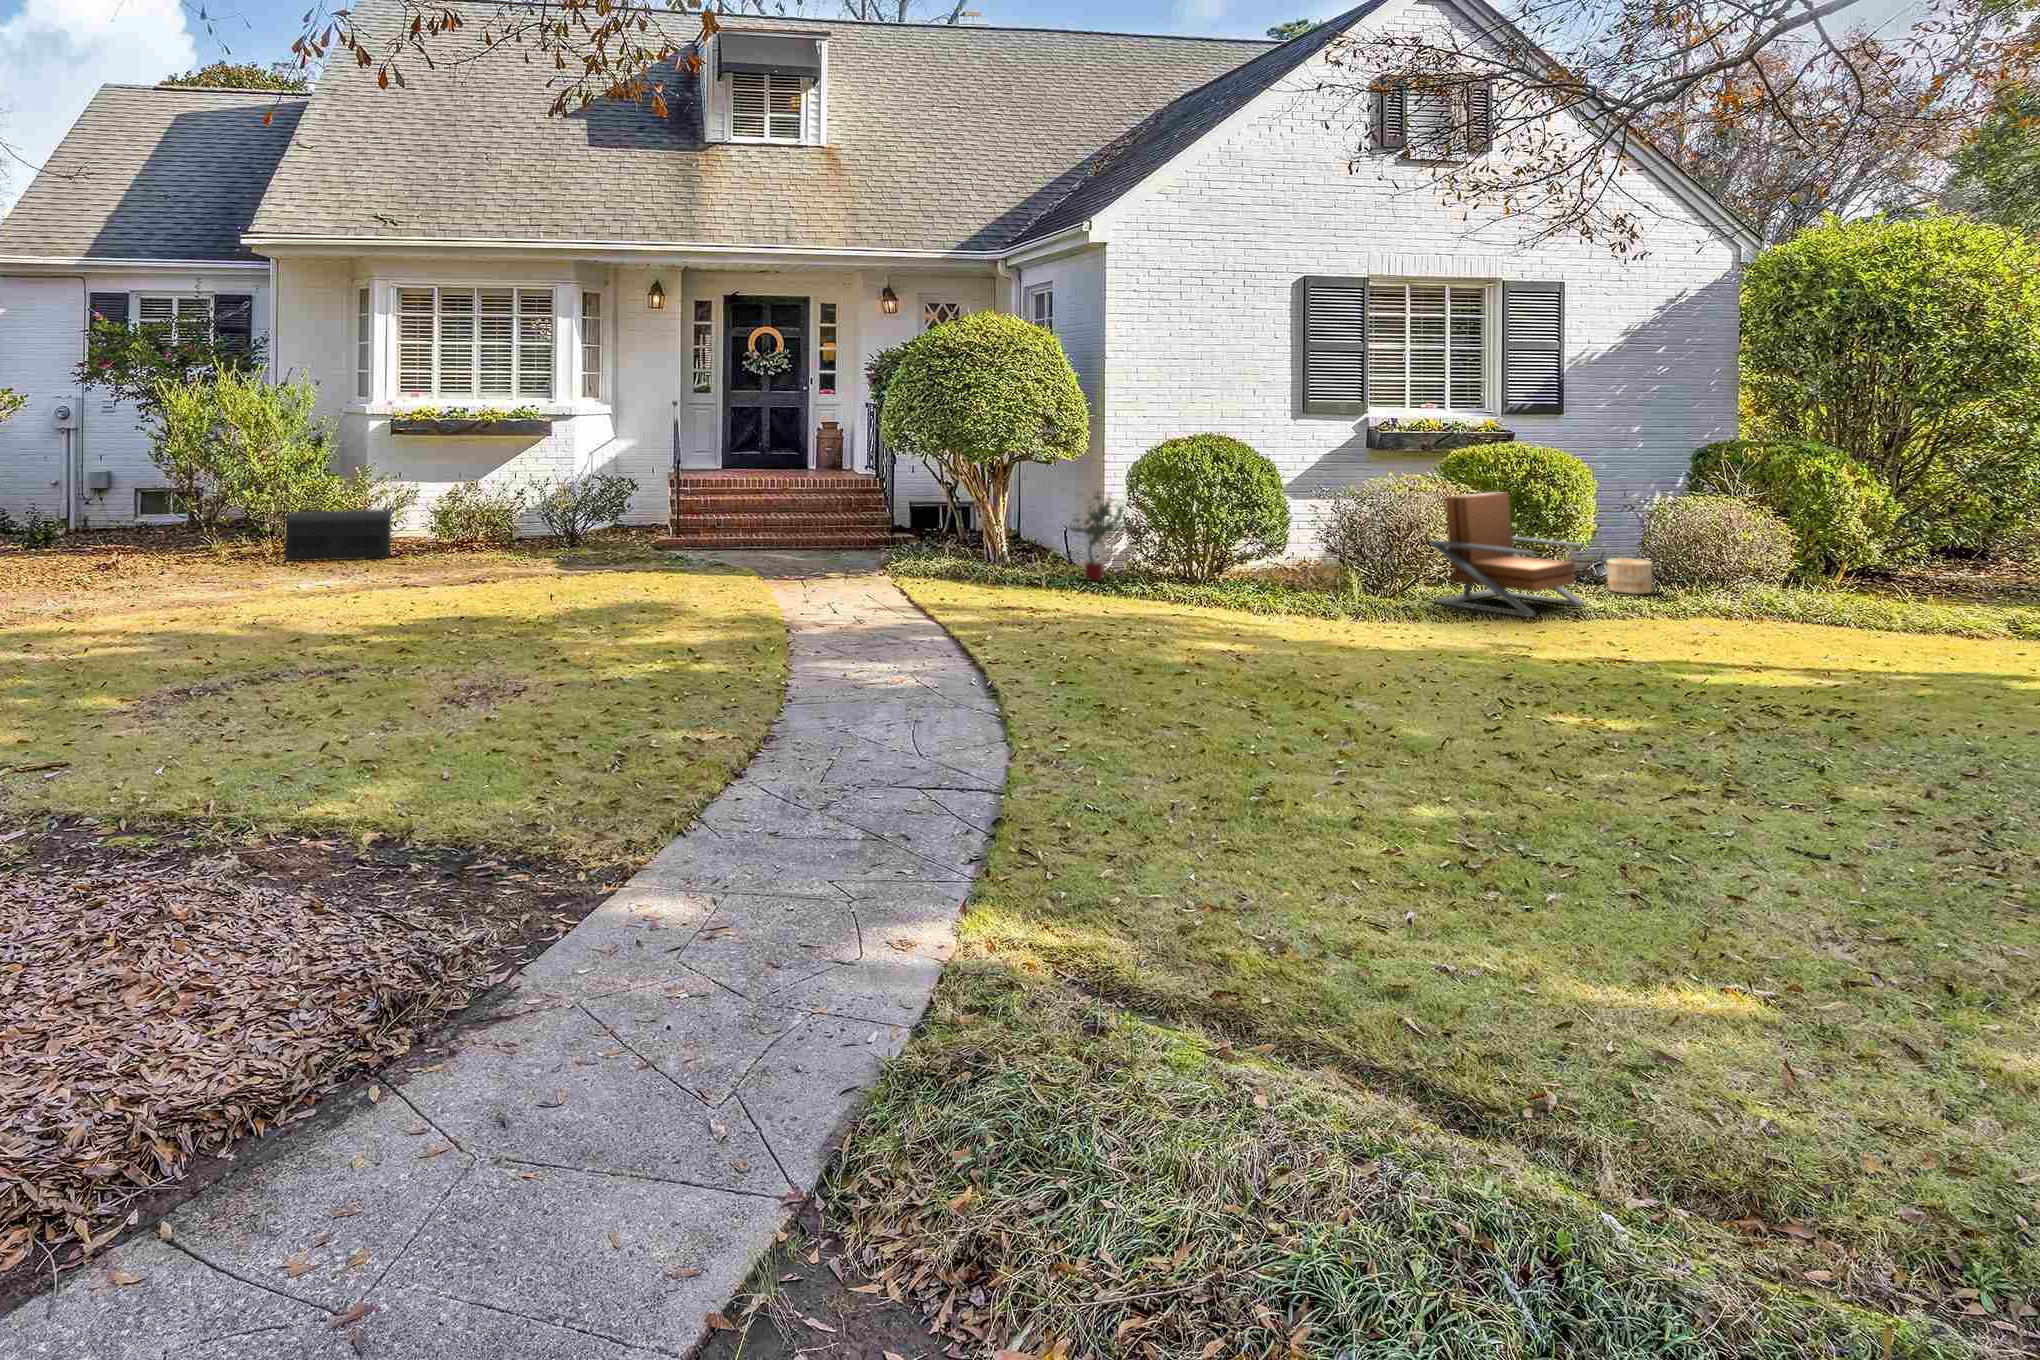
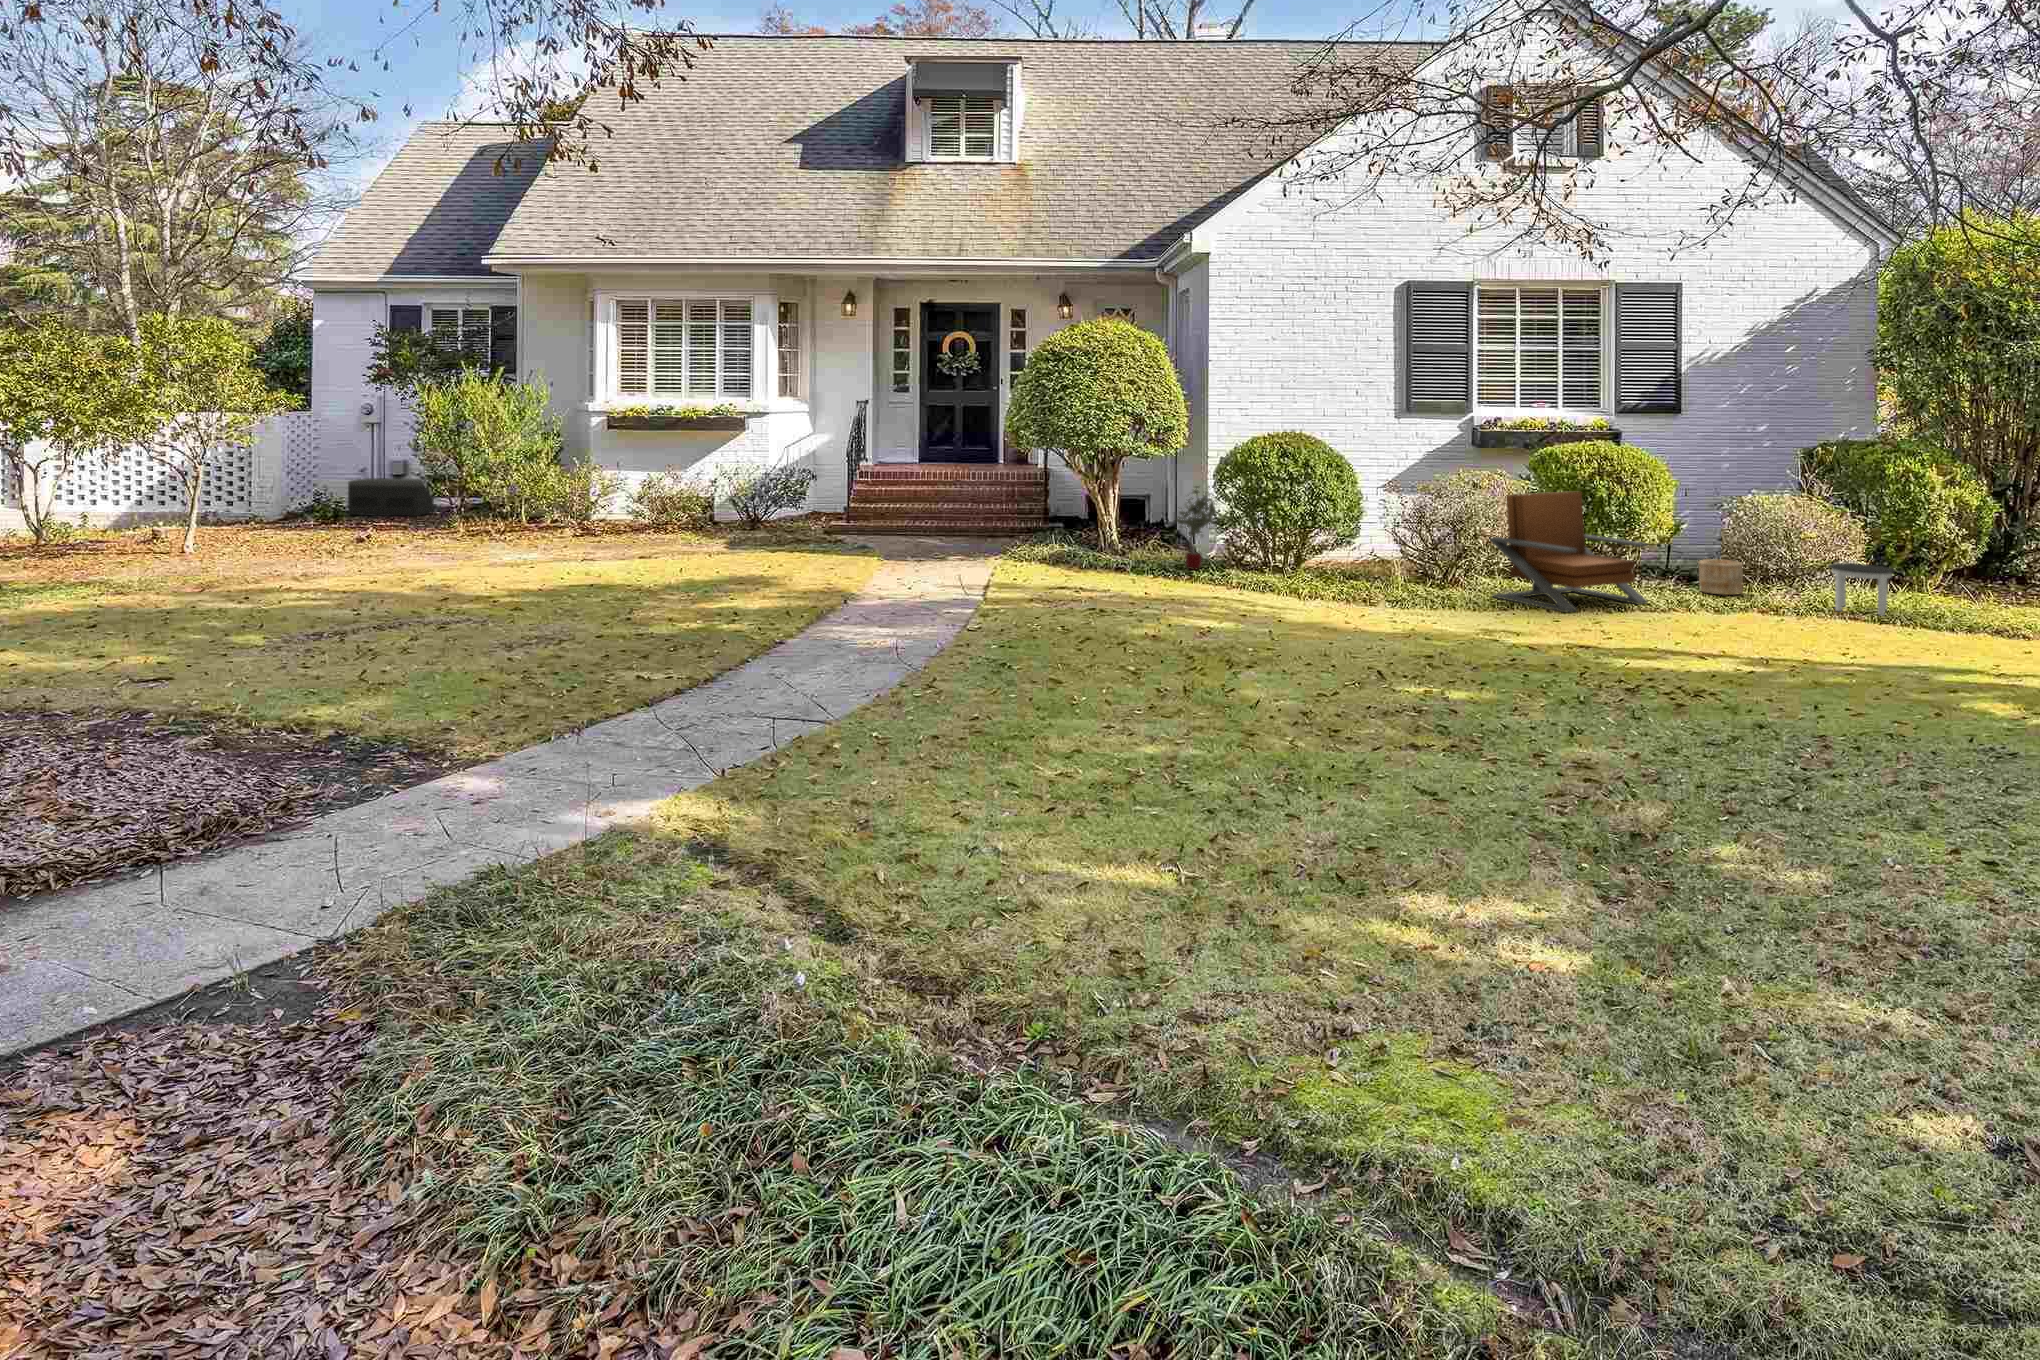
storage bench: present [284,509,392,561] -> present [348,478,434,516]
round table: none [1748,560,1818,611] -> present [1828,563,1895,616]

